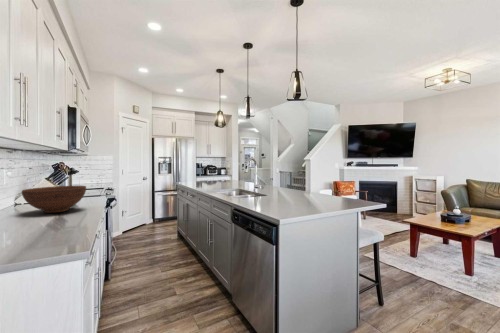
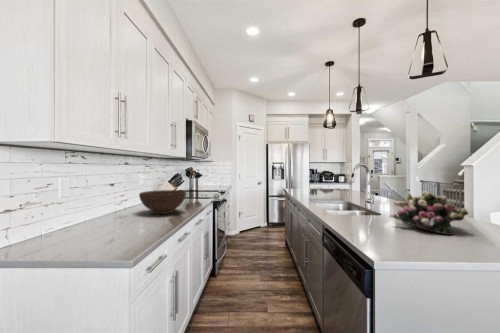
flower arrangement: none [278,173,323,201] -> present [390,191,468,235]

